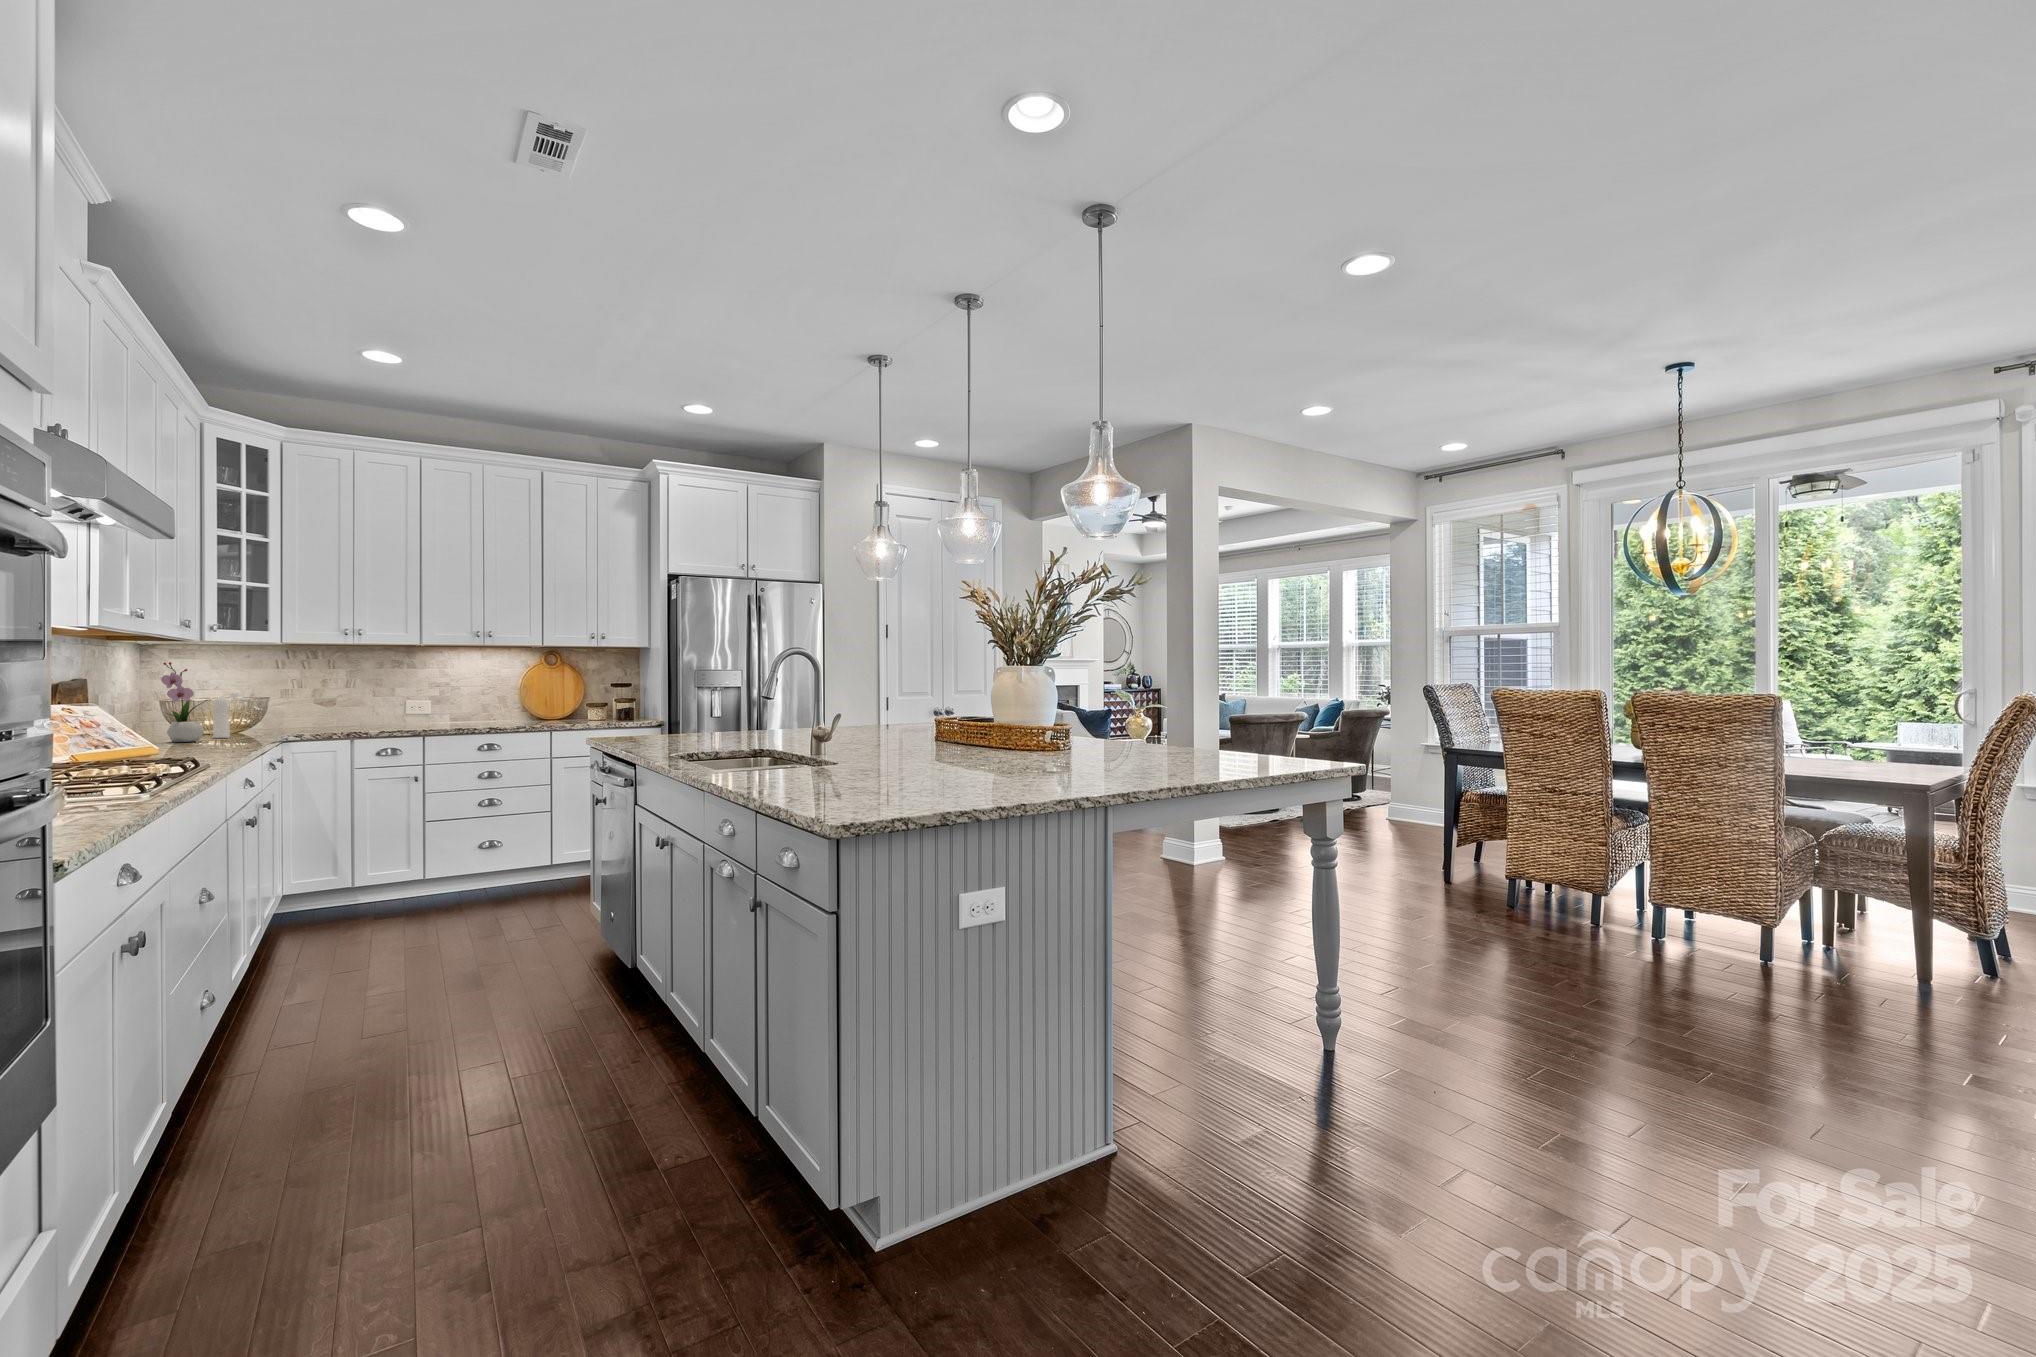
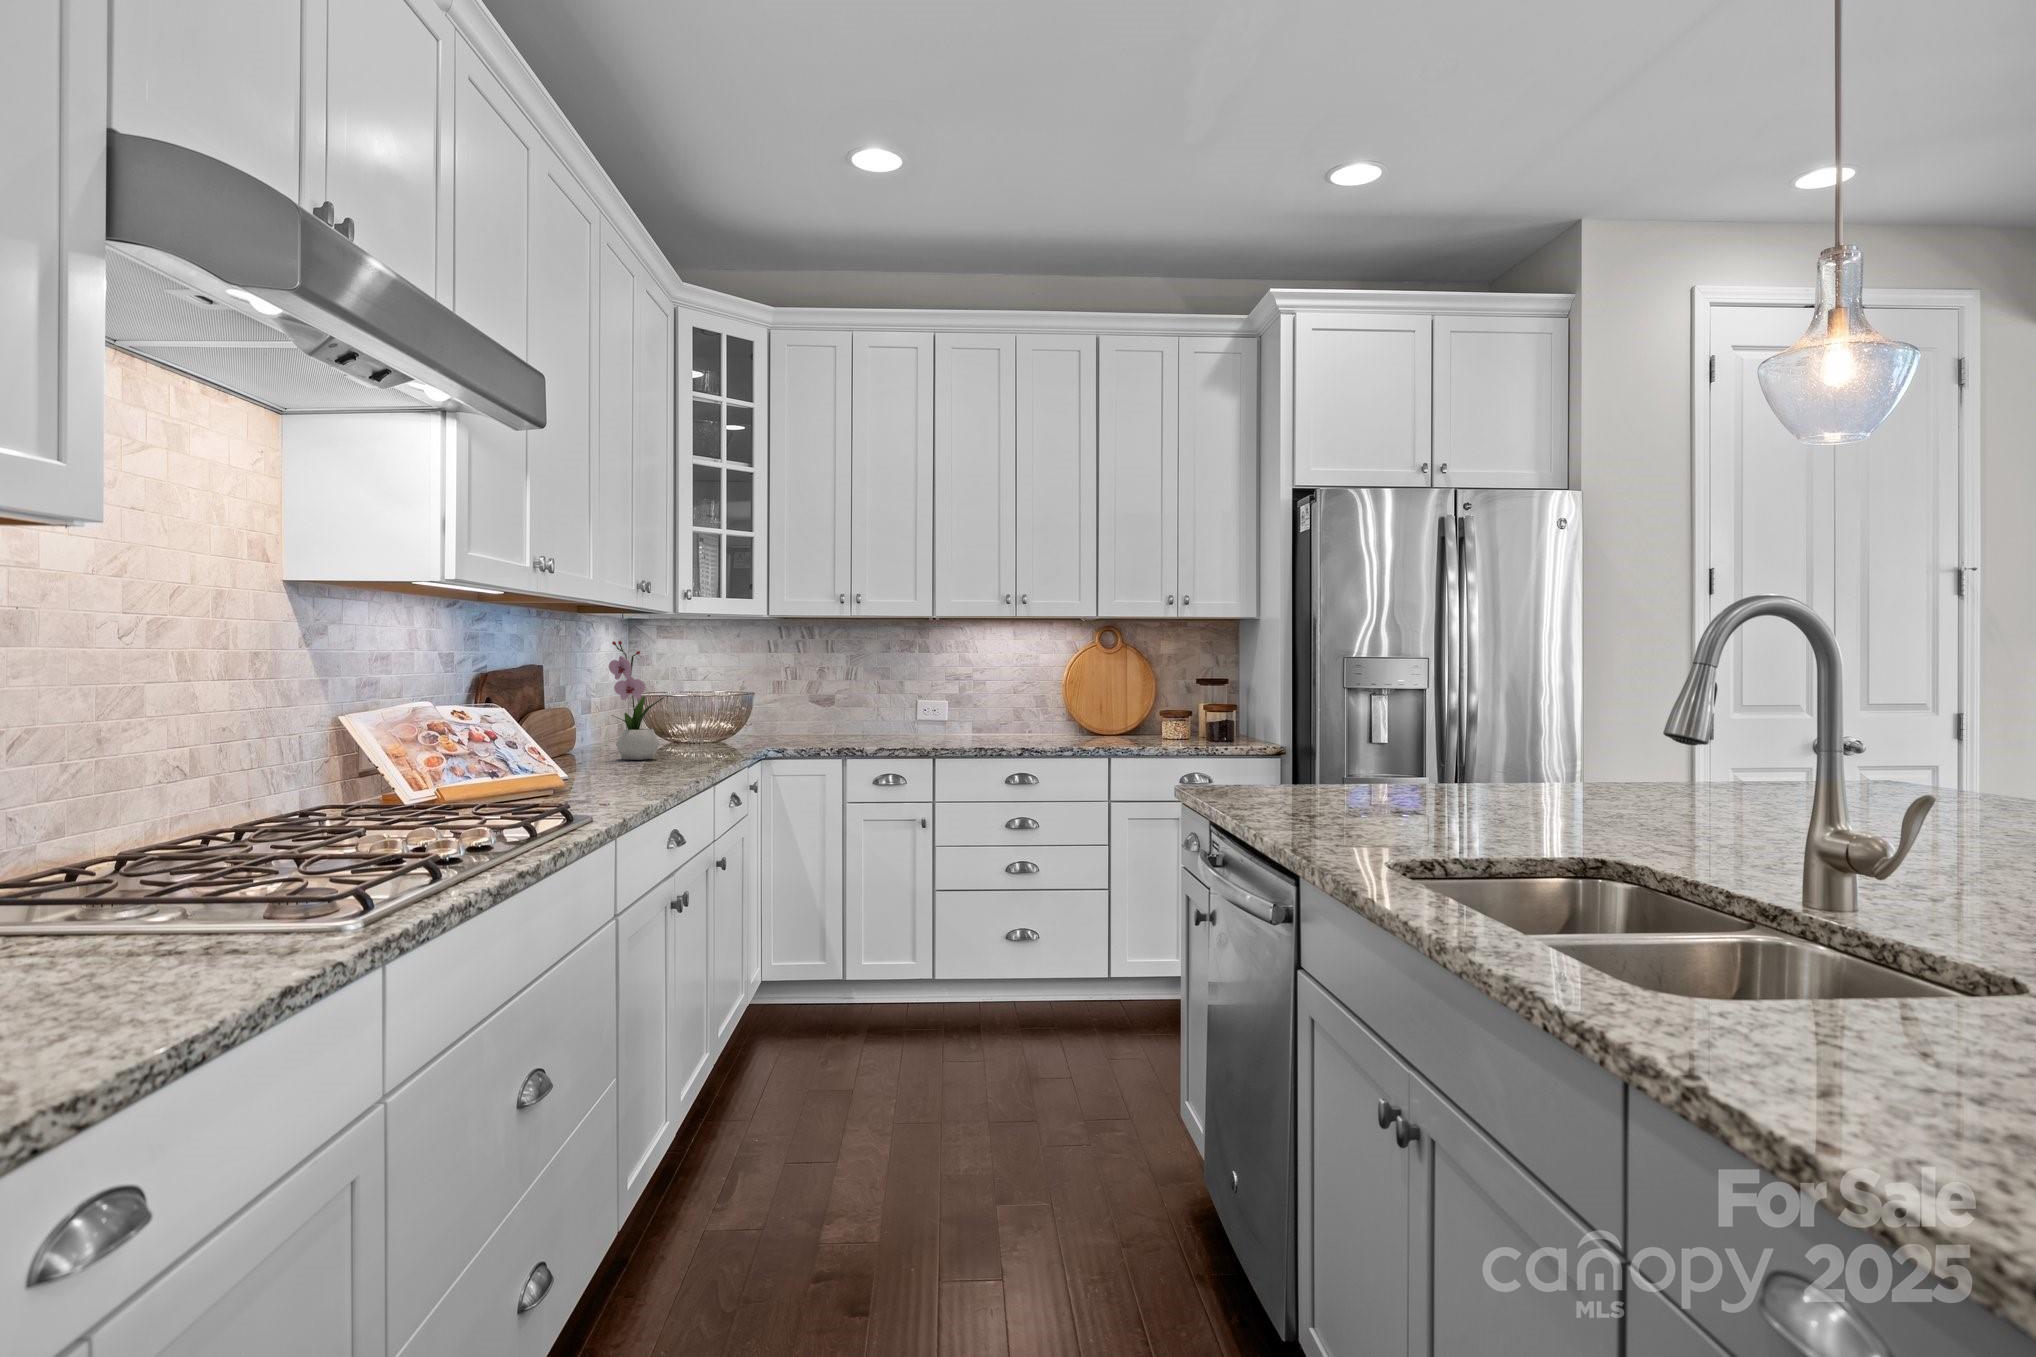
pepper mill: present [213,690,240,738] -> none [677,683,713,754]

